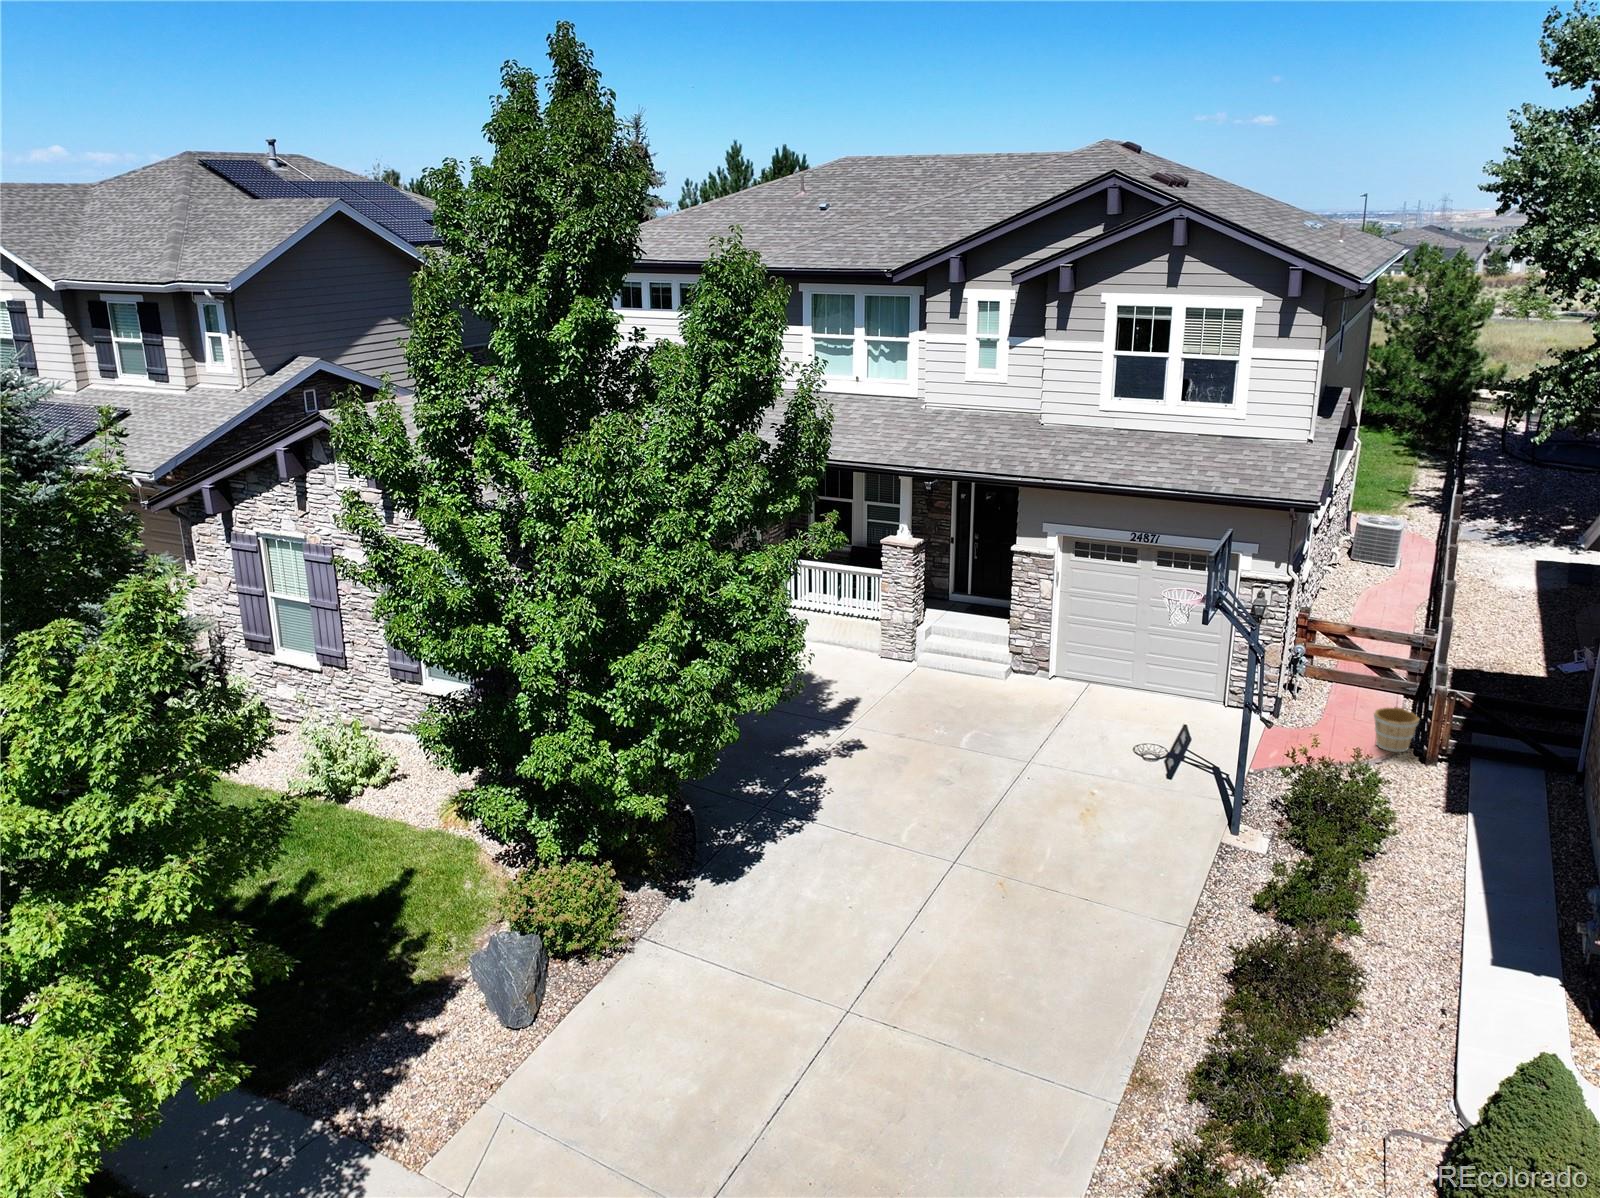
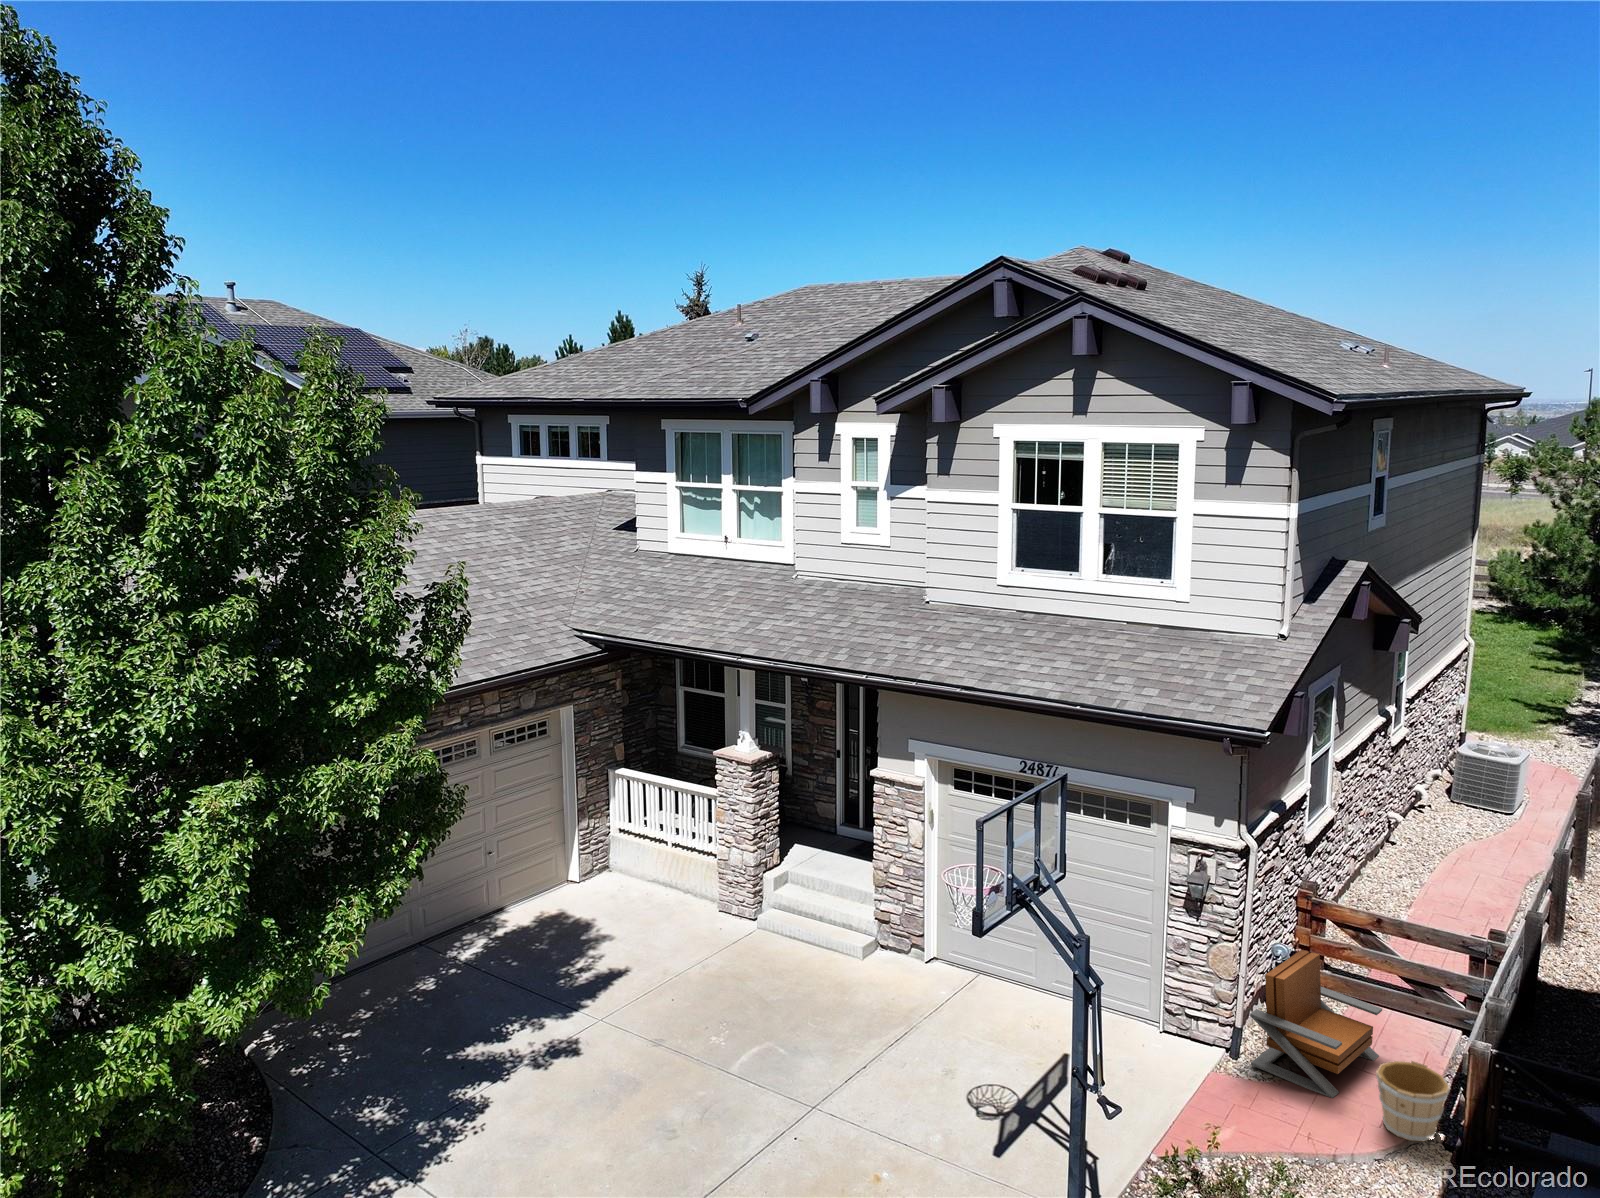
lounge chair: none [1286,649,1370,736] -> present [1250,950,1382,1098]

